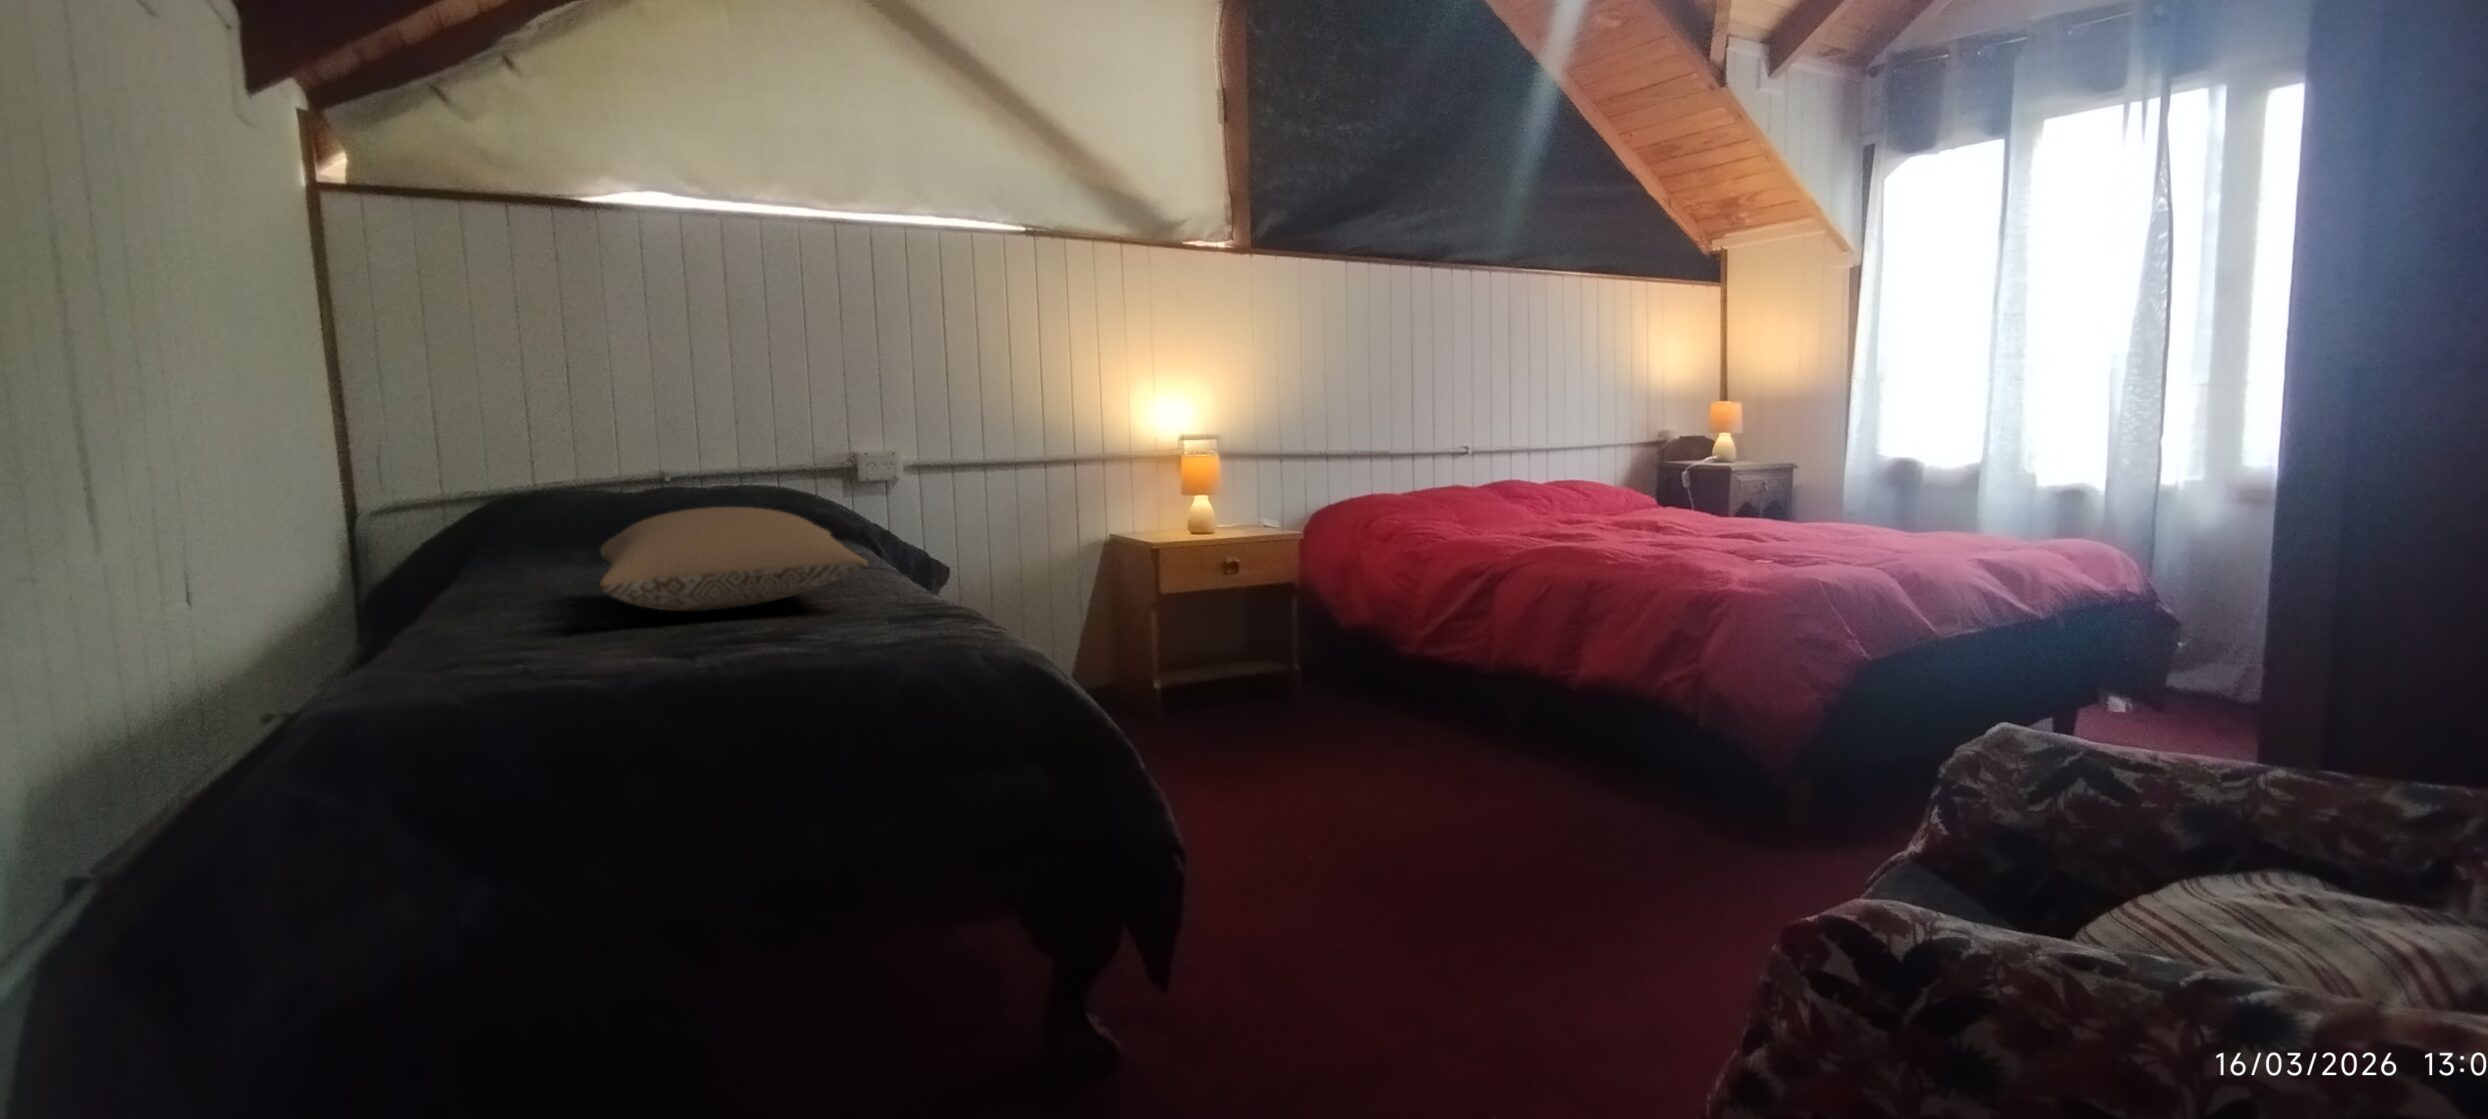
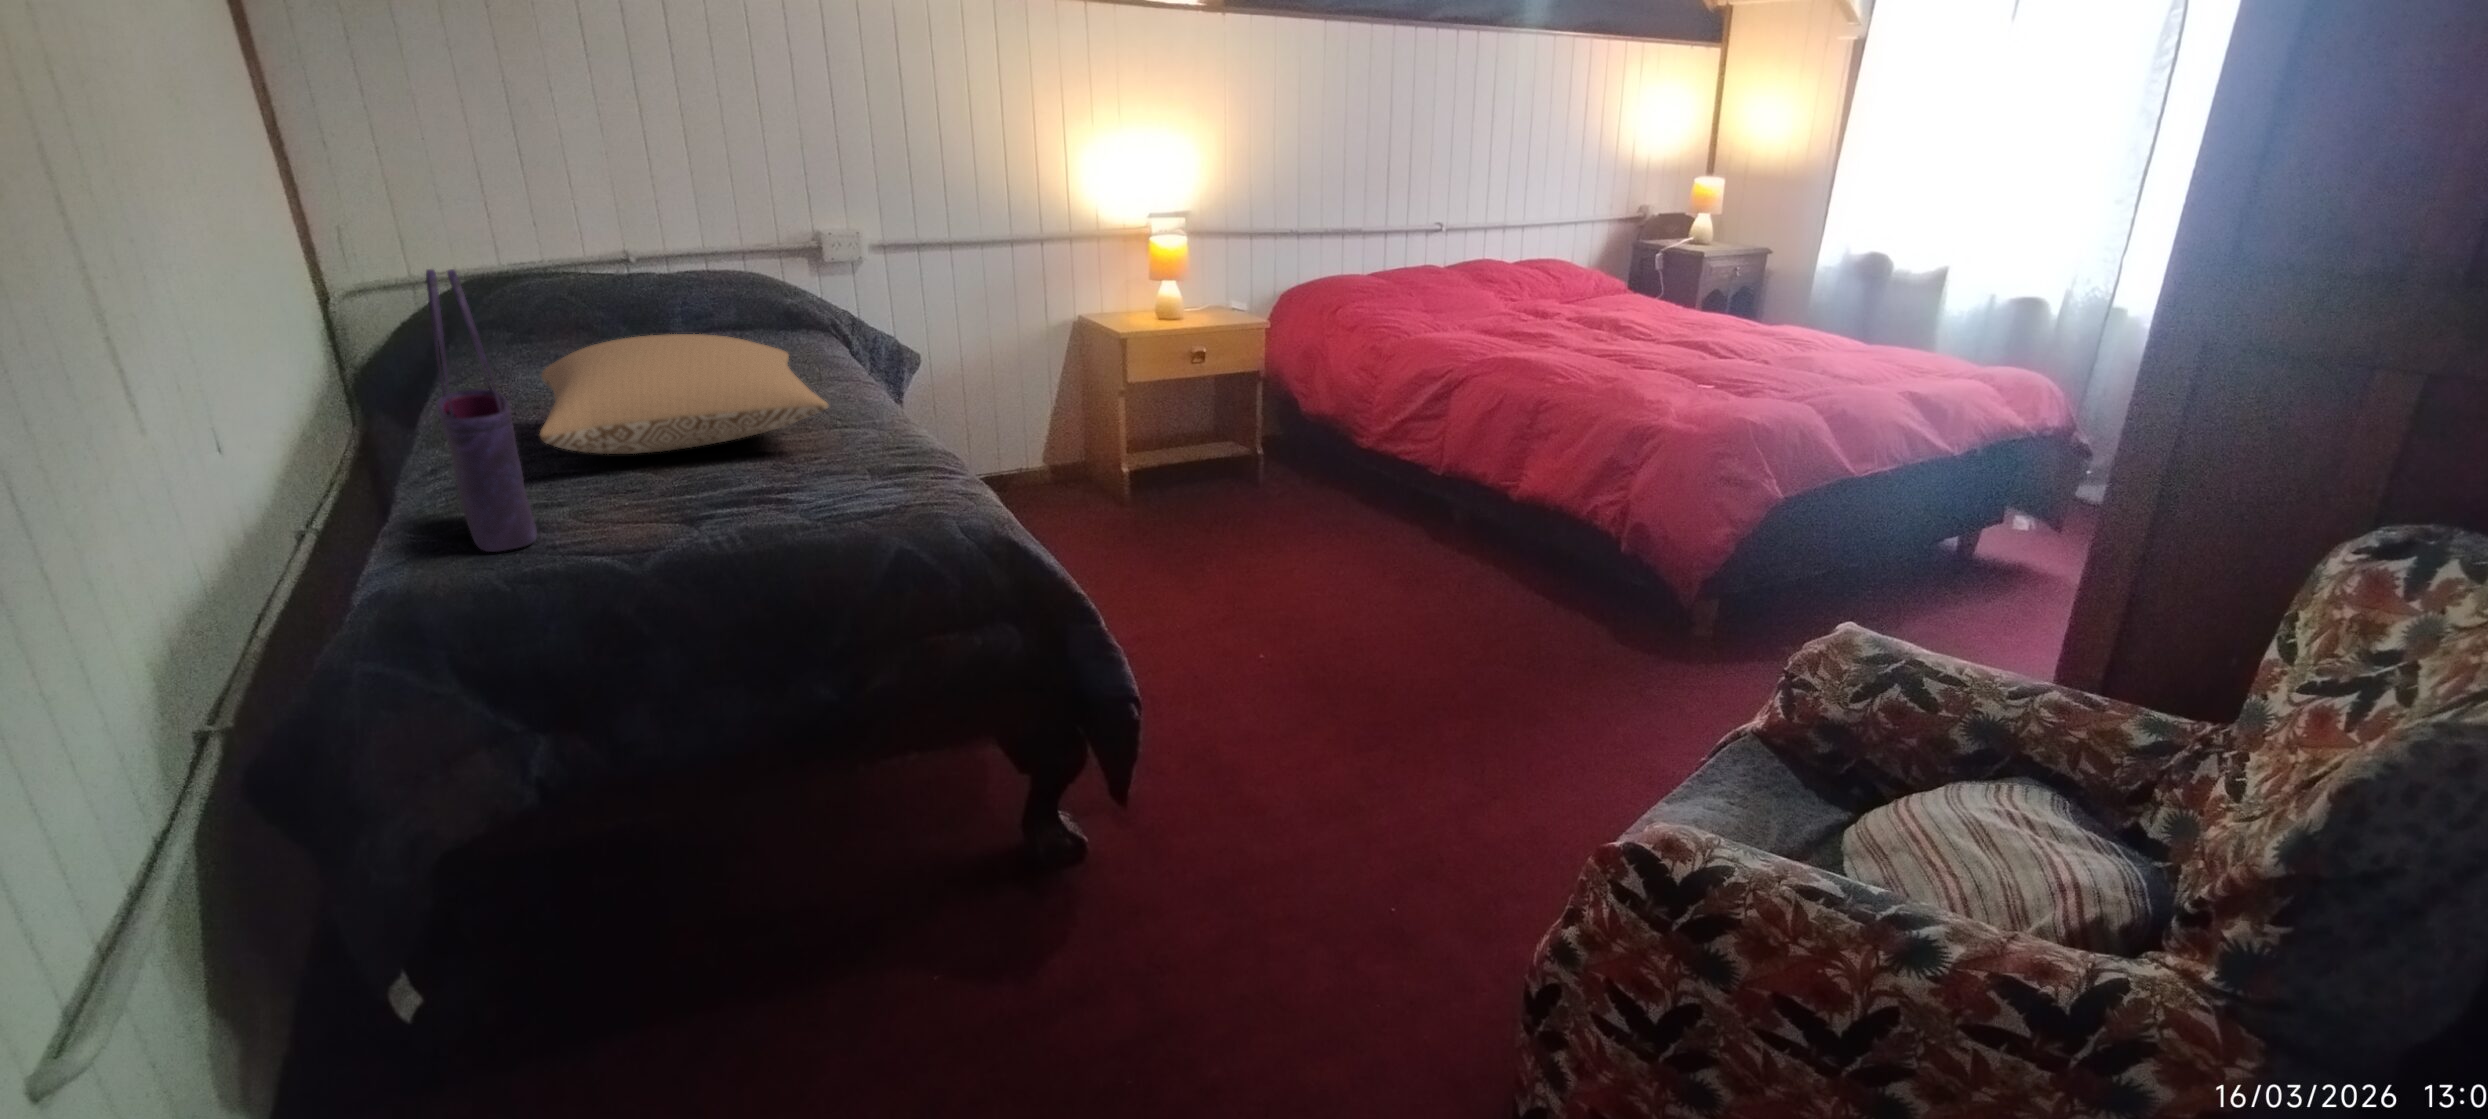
tote bag: none [517,417,592,674] -> present [426,269,537,552]

